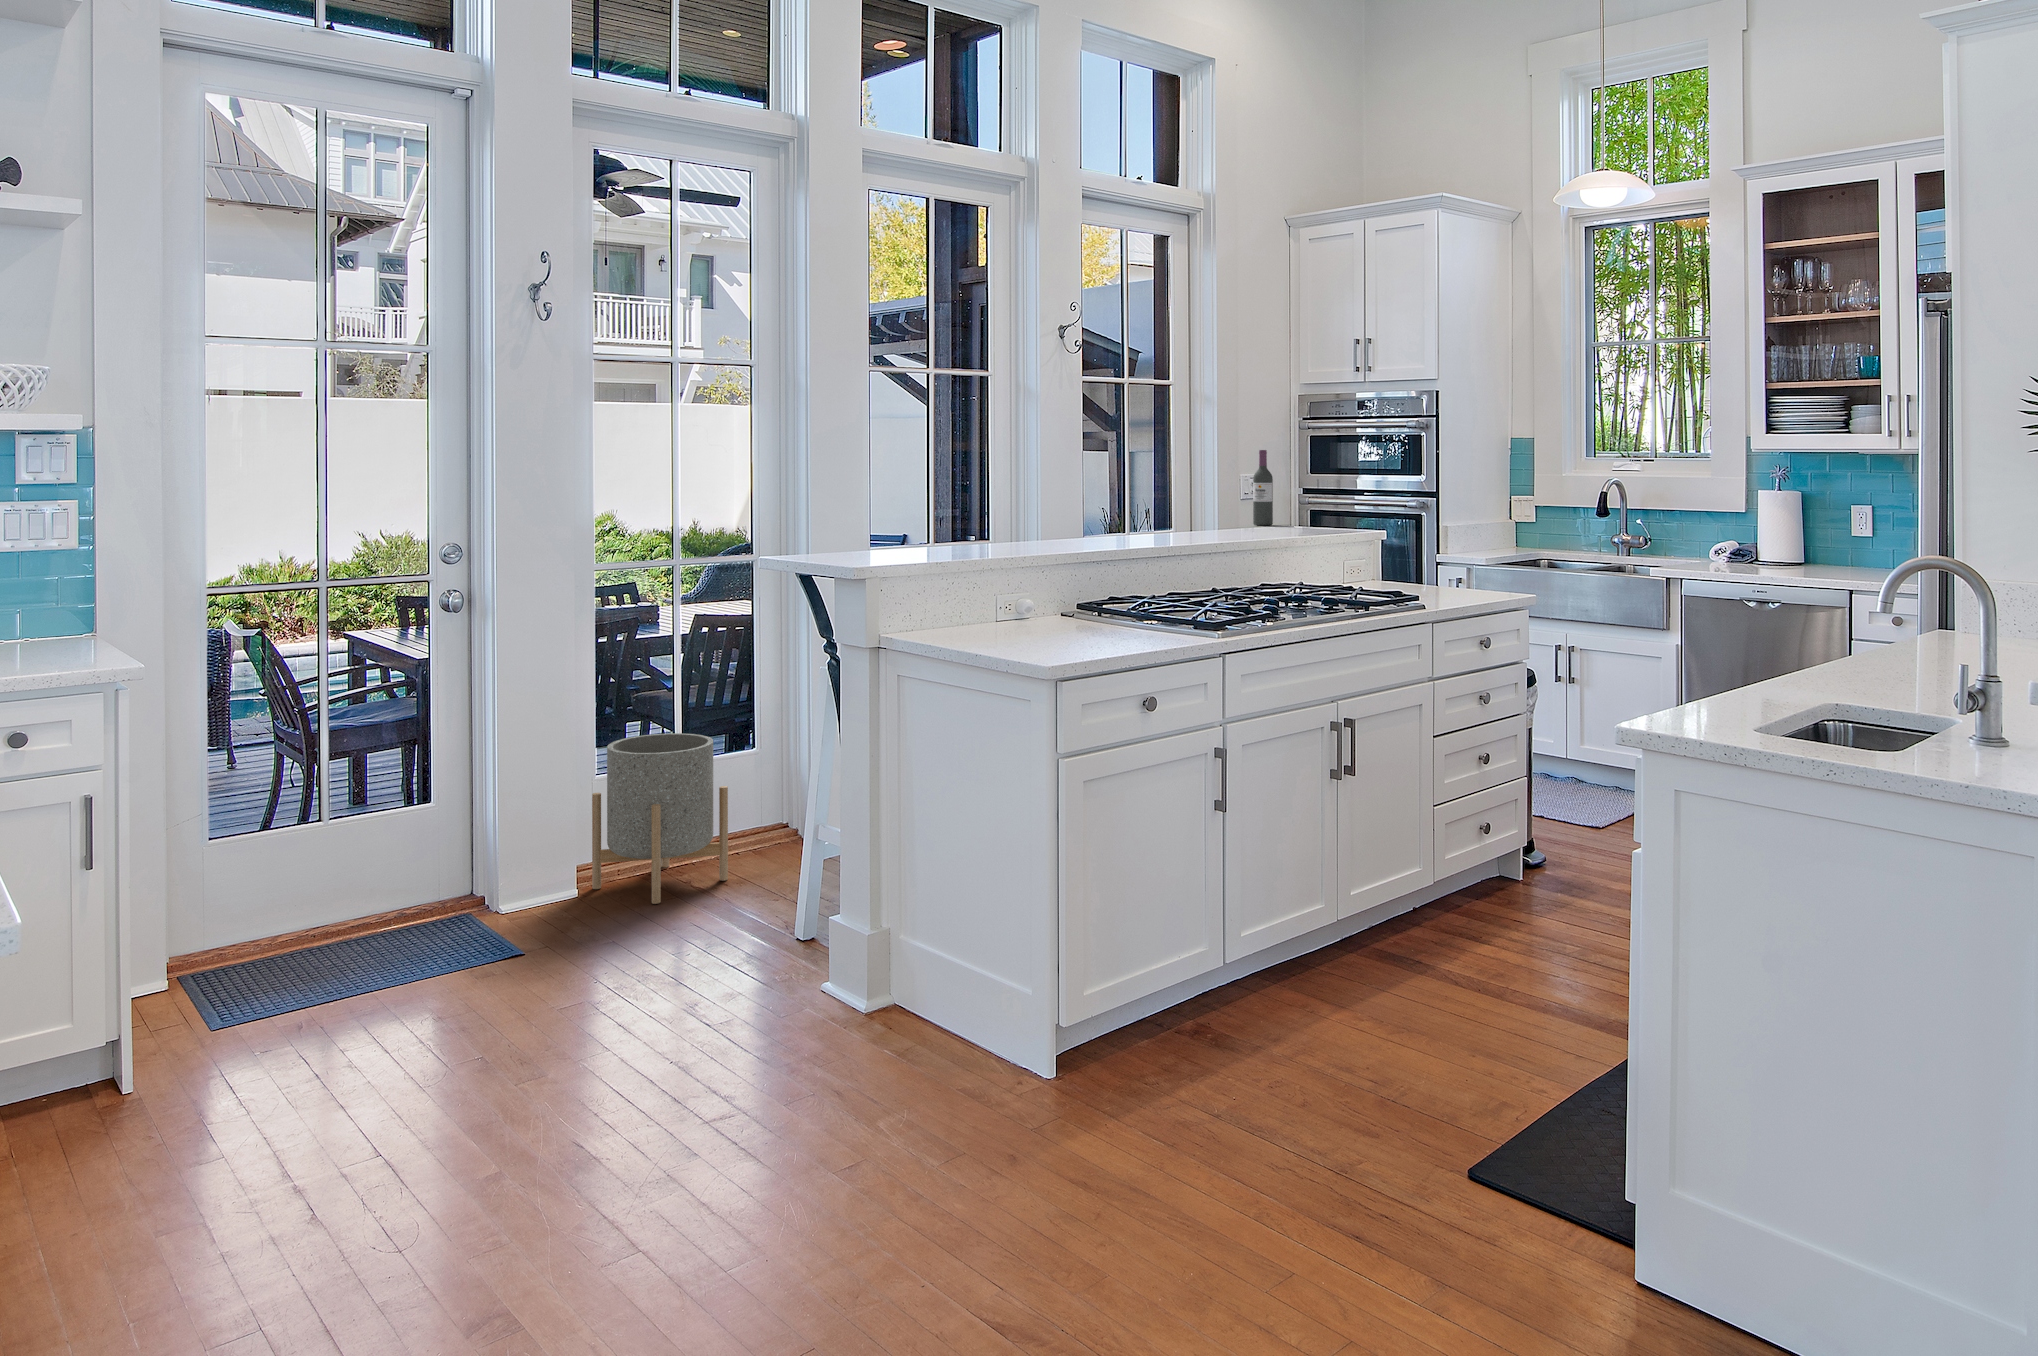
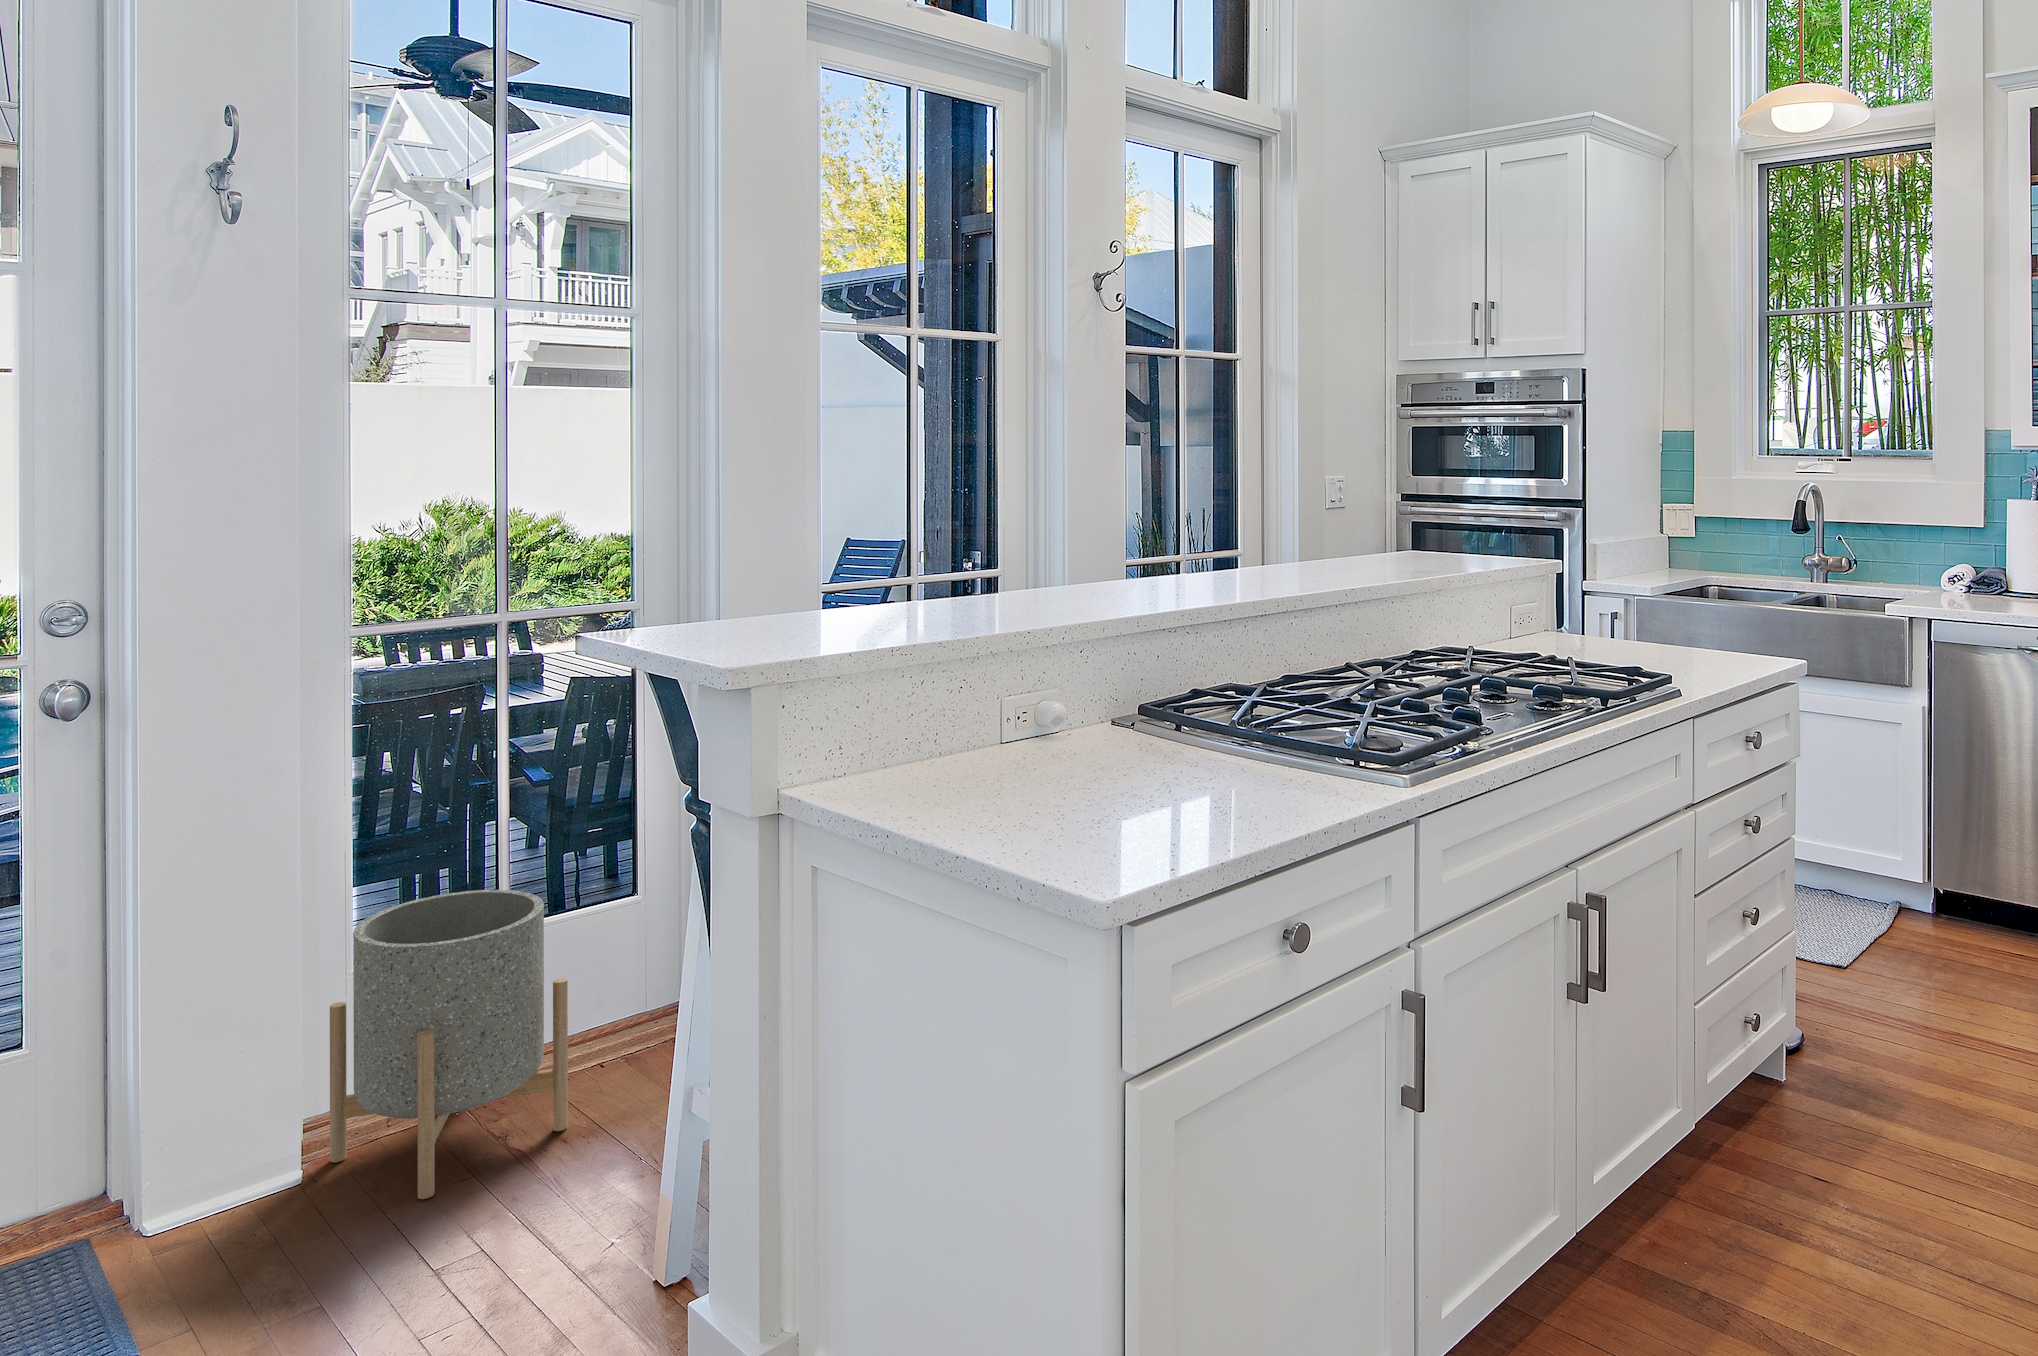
wine bottle: present [1253,450,1273,525] -> none [1352,444,1378,544]

